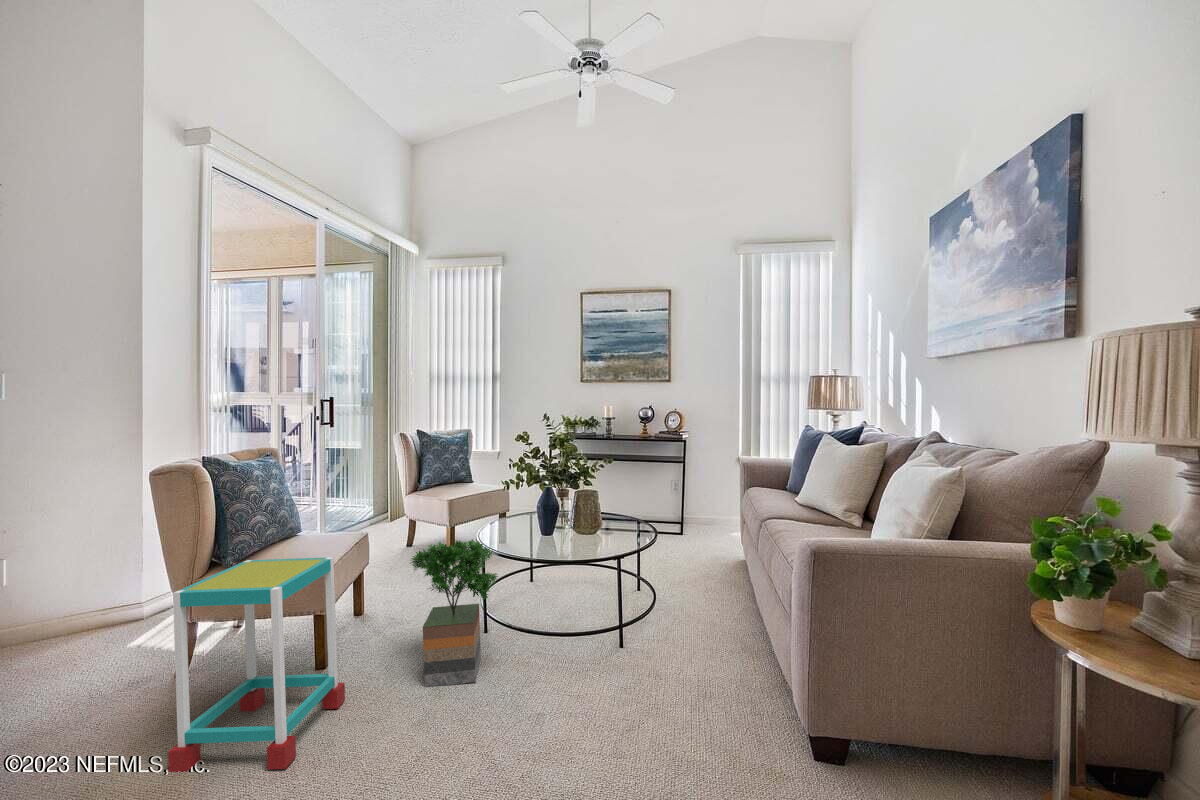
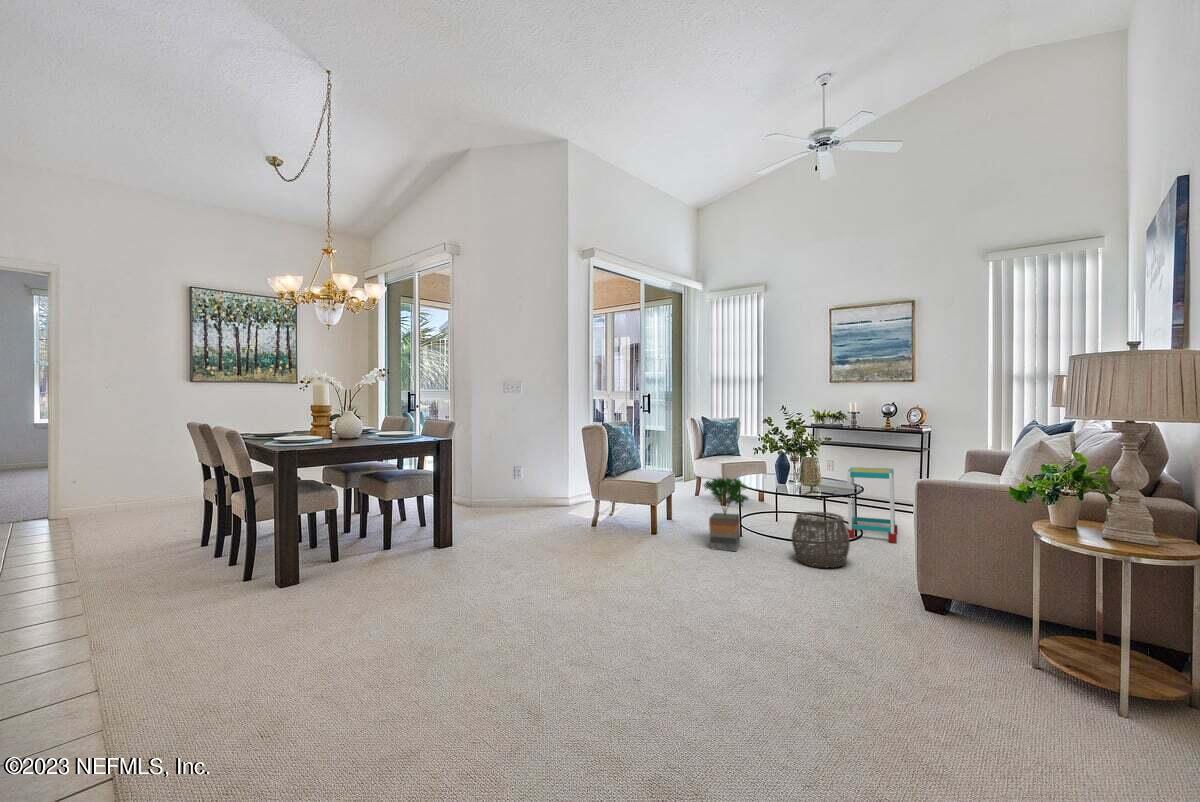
side table: present [168,557,345,772] -> present [847,467,897,543]
woven basket: none [573,584,666,696] -> present [792,512,850,568]

